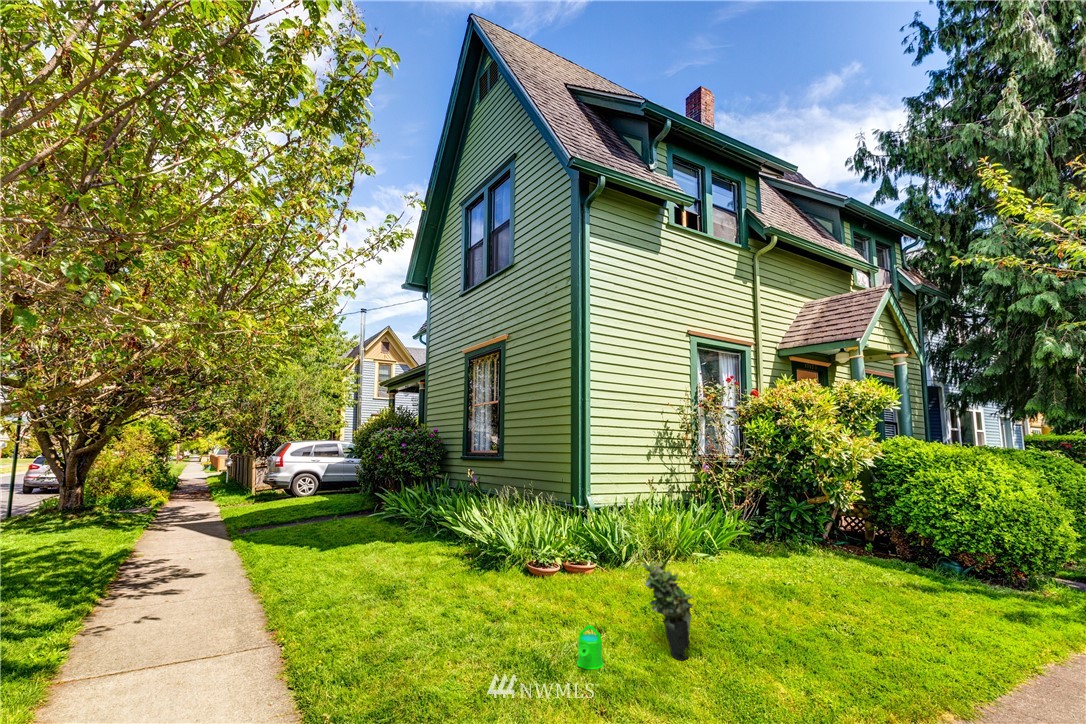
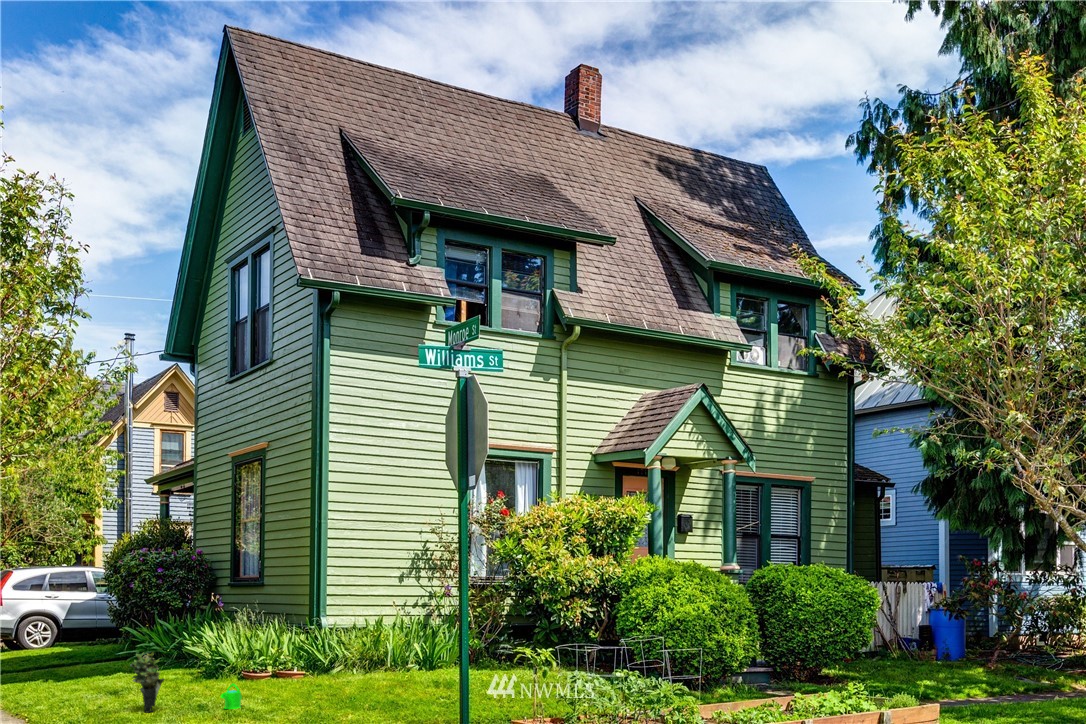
potted plant: present [642,562,693,661] -> present [130,652,164,713]

